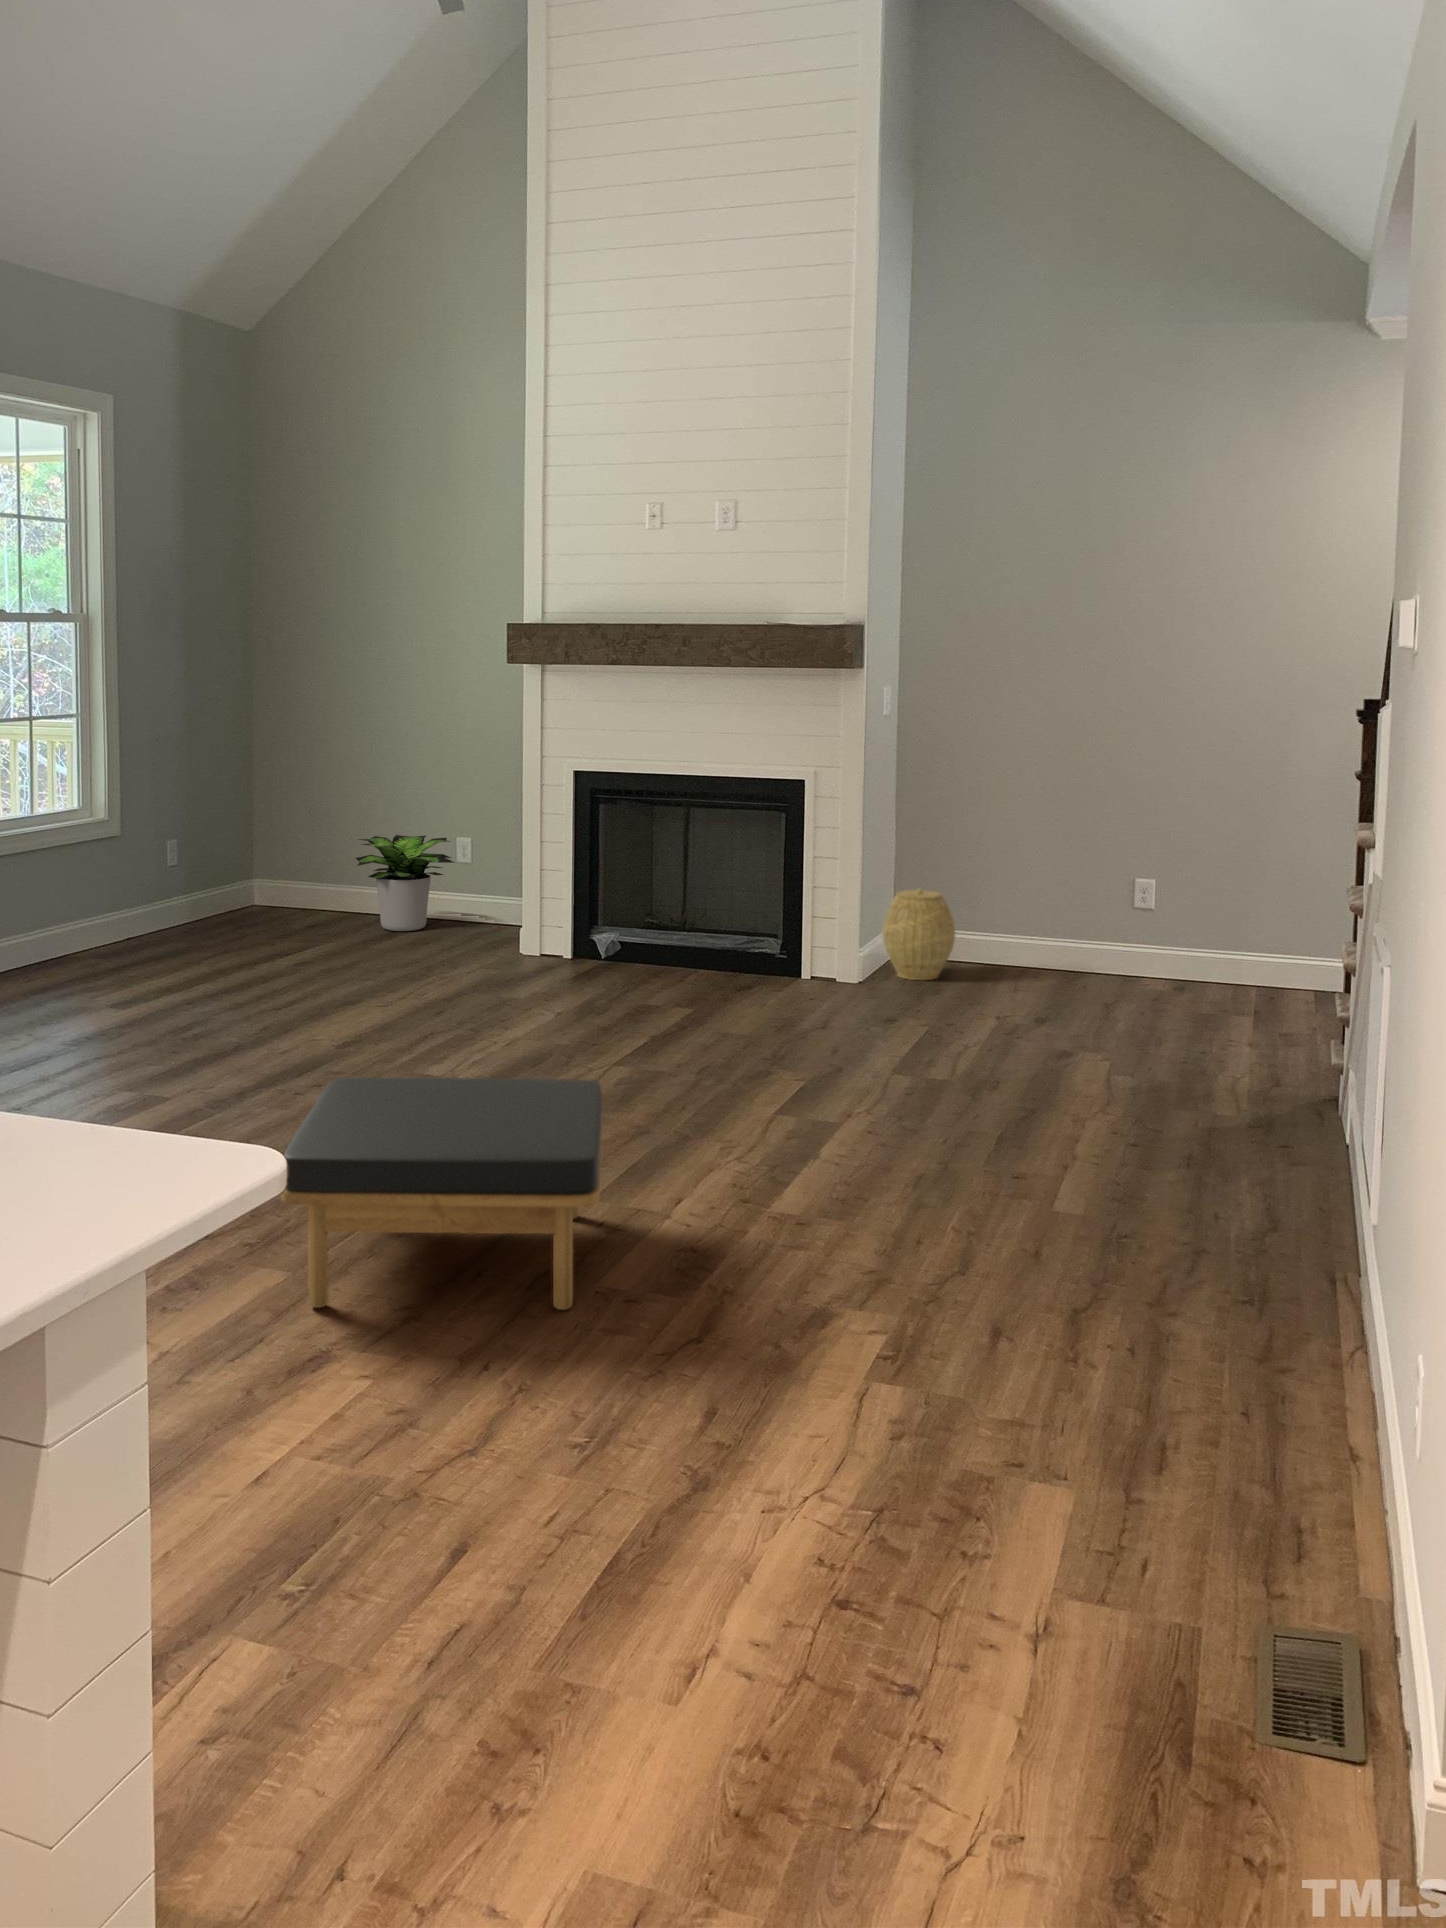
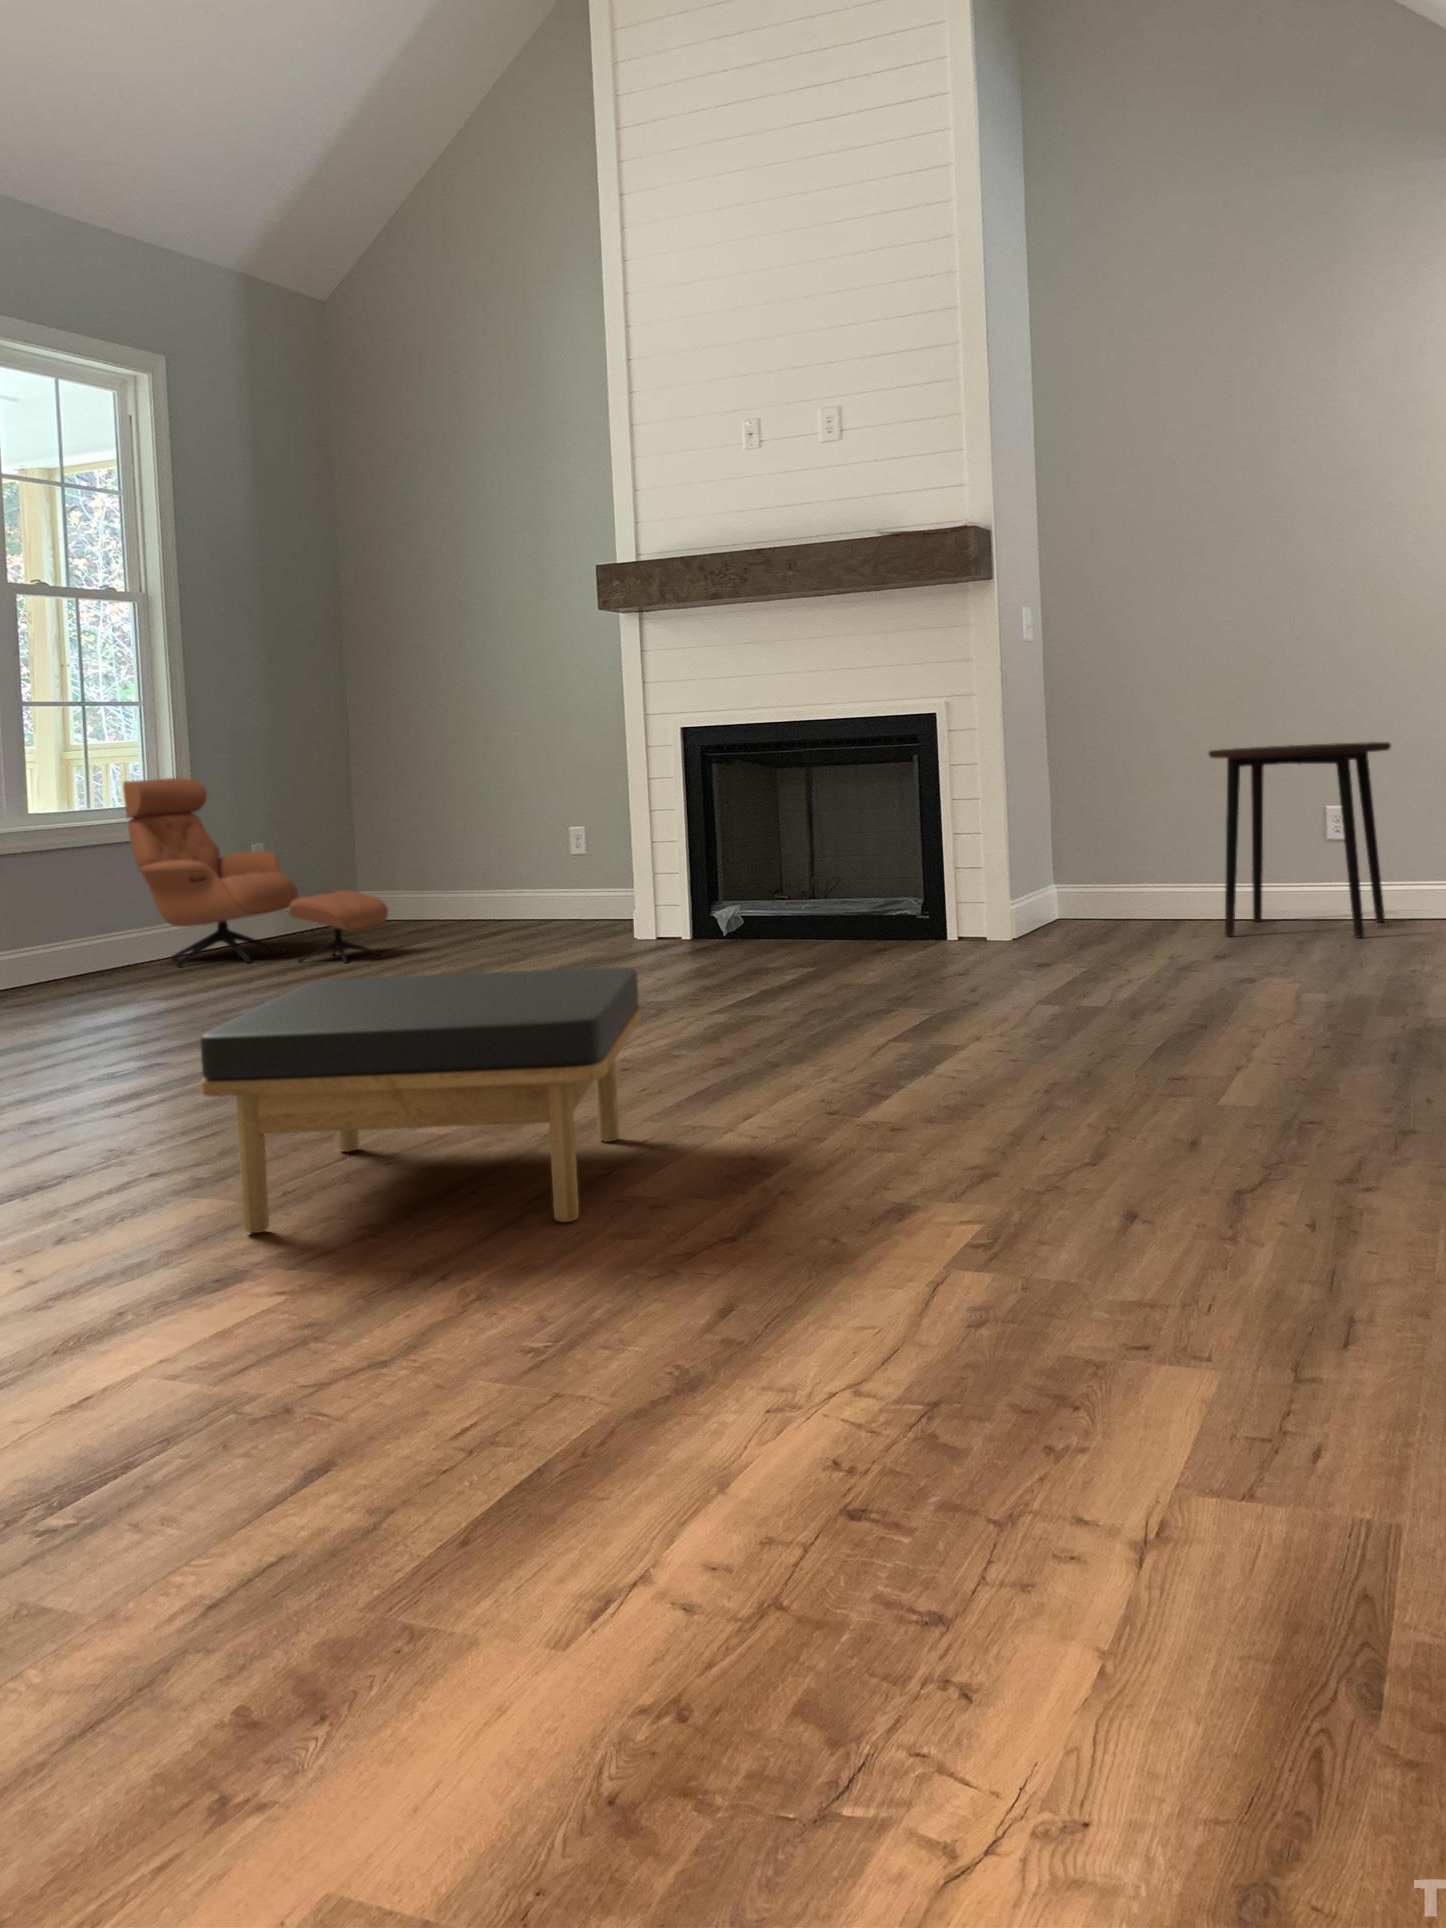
lounge chair: none [66,784,304,967] -> present [123,778,388,967]
side table: none [1037,824,1193,1003] -> present [1209,742,1391,937]
potted plant: present [356,835,455,931] -> none [454,826,564,930]
woven basket: present [882,889,955,980] -> none [1038,830,1123,935]

